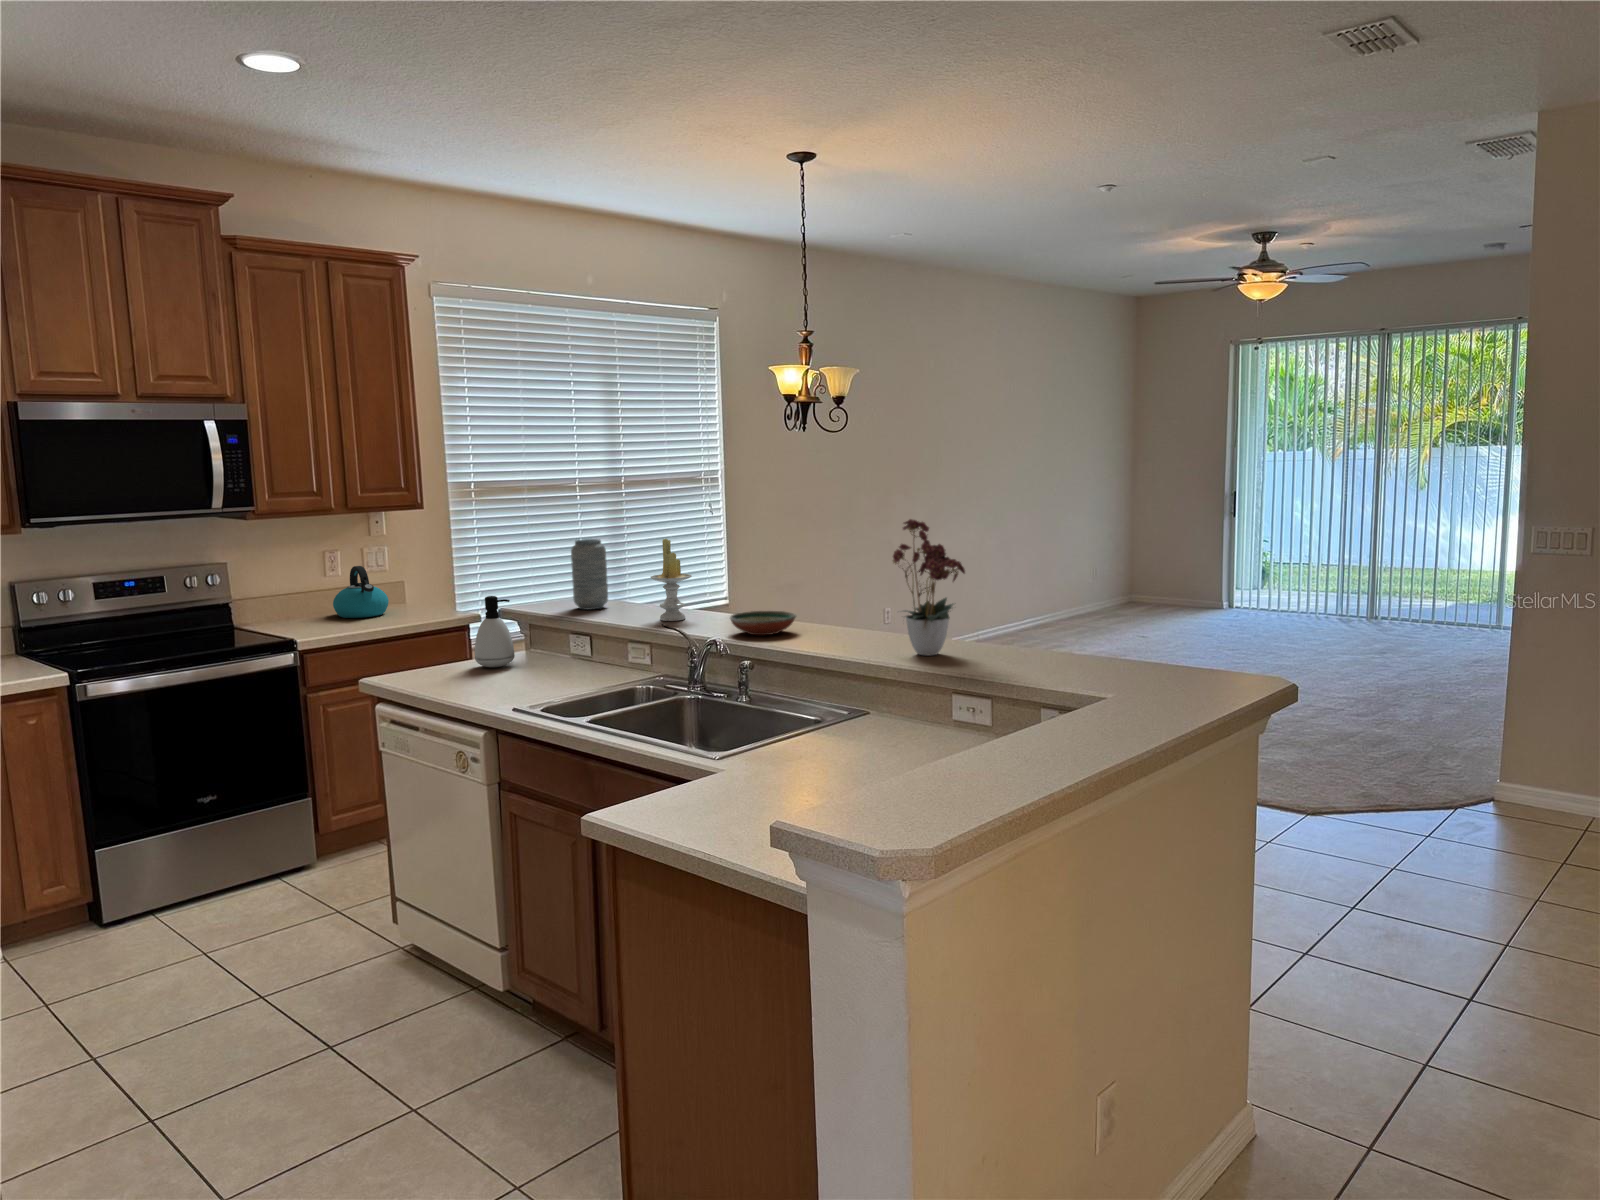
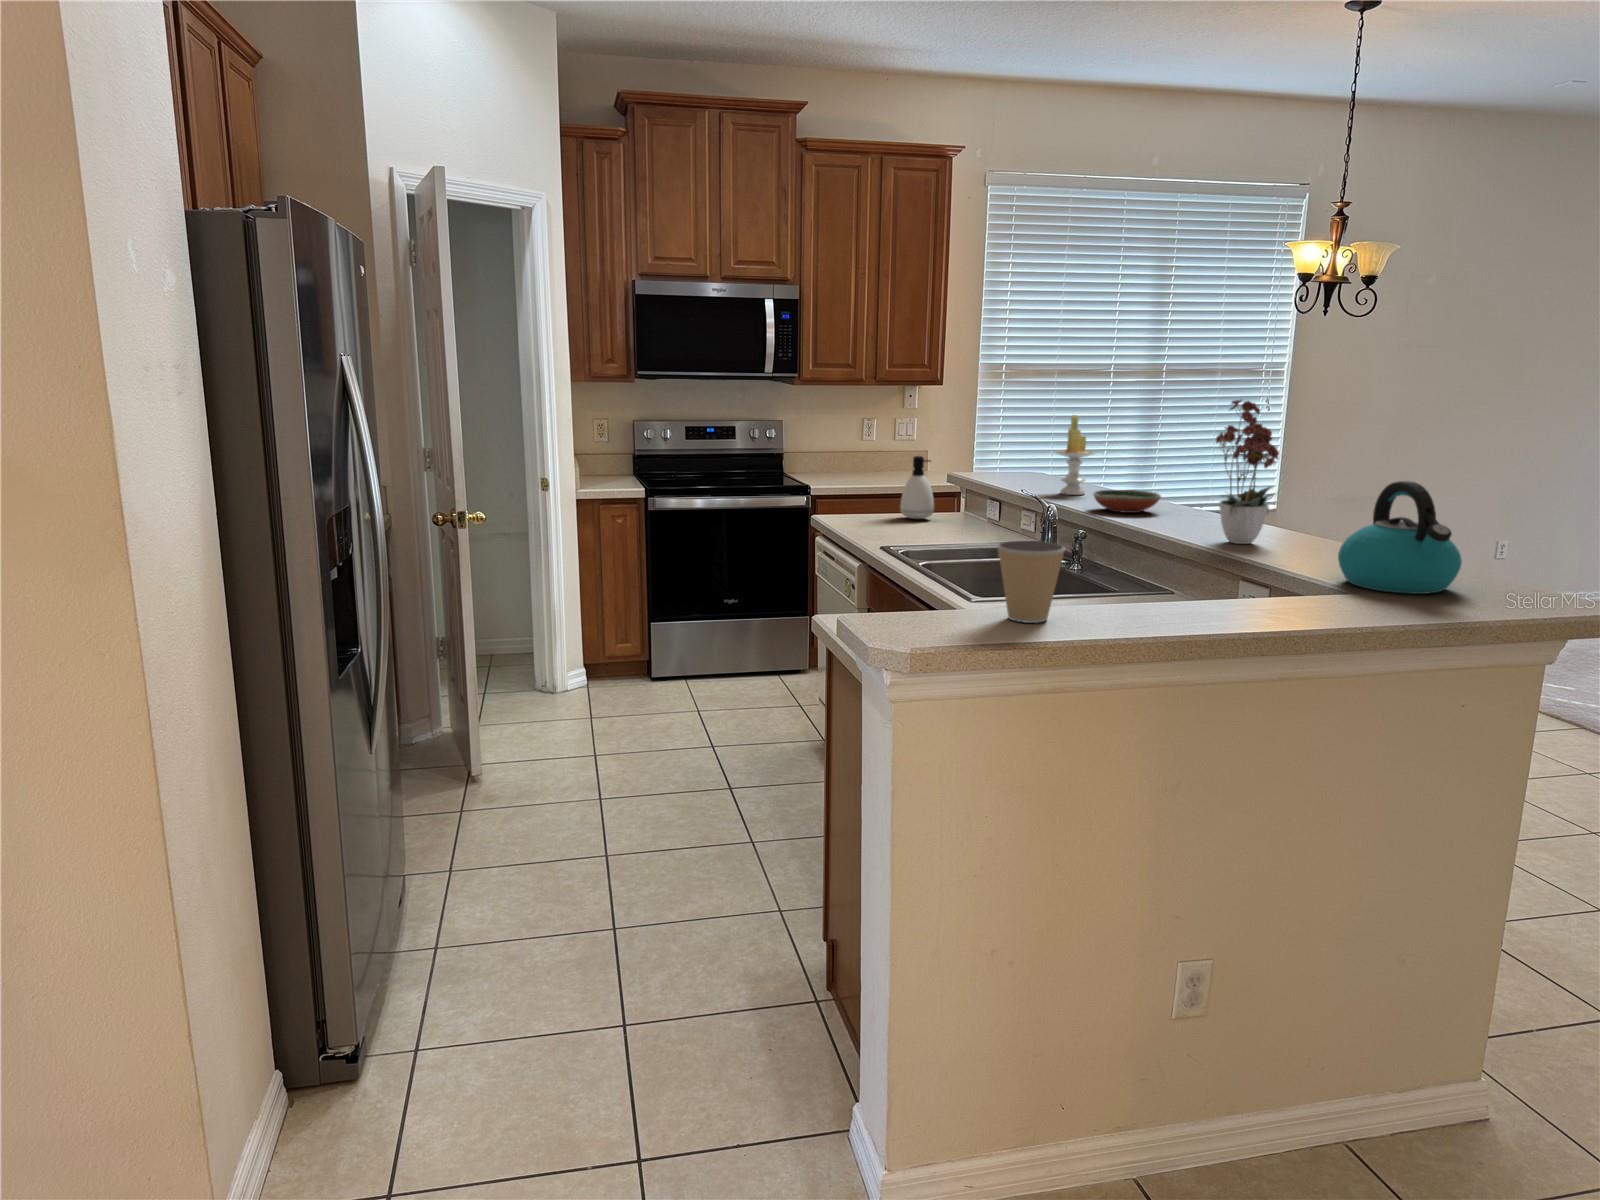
vase: present [571,539,608,610] -> none [1009,414,1044,481]
kettle: present [333,566,389,618] -> present [1338,481,1462,594]
coffee cup: none [945,696,1020,788] -> present [998,541,1065,623]

